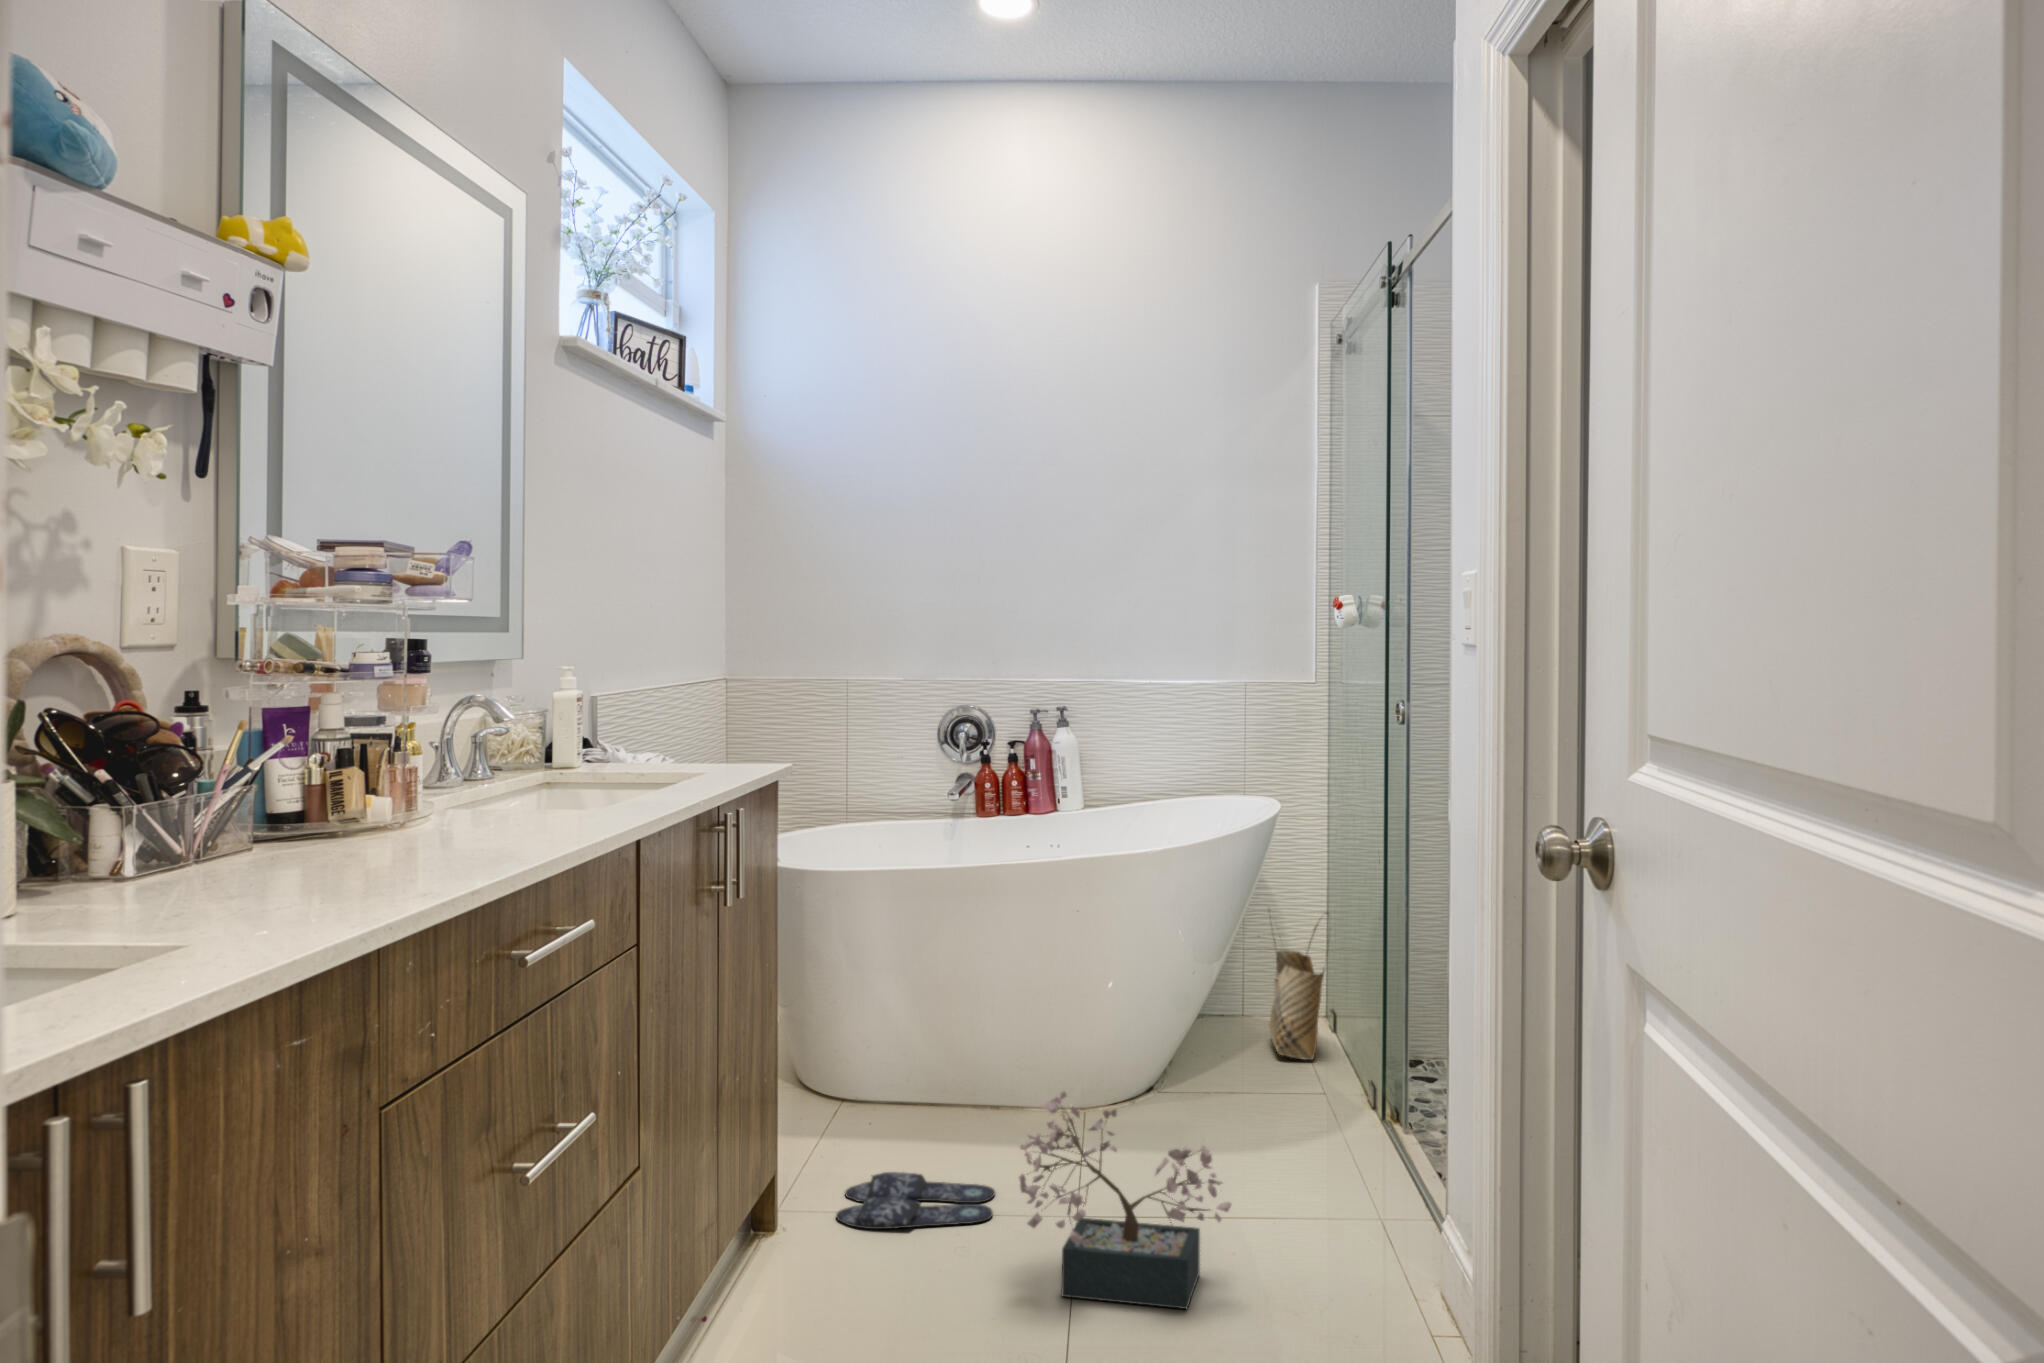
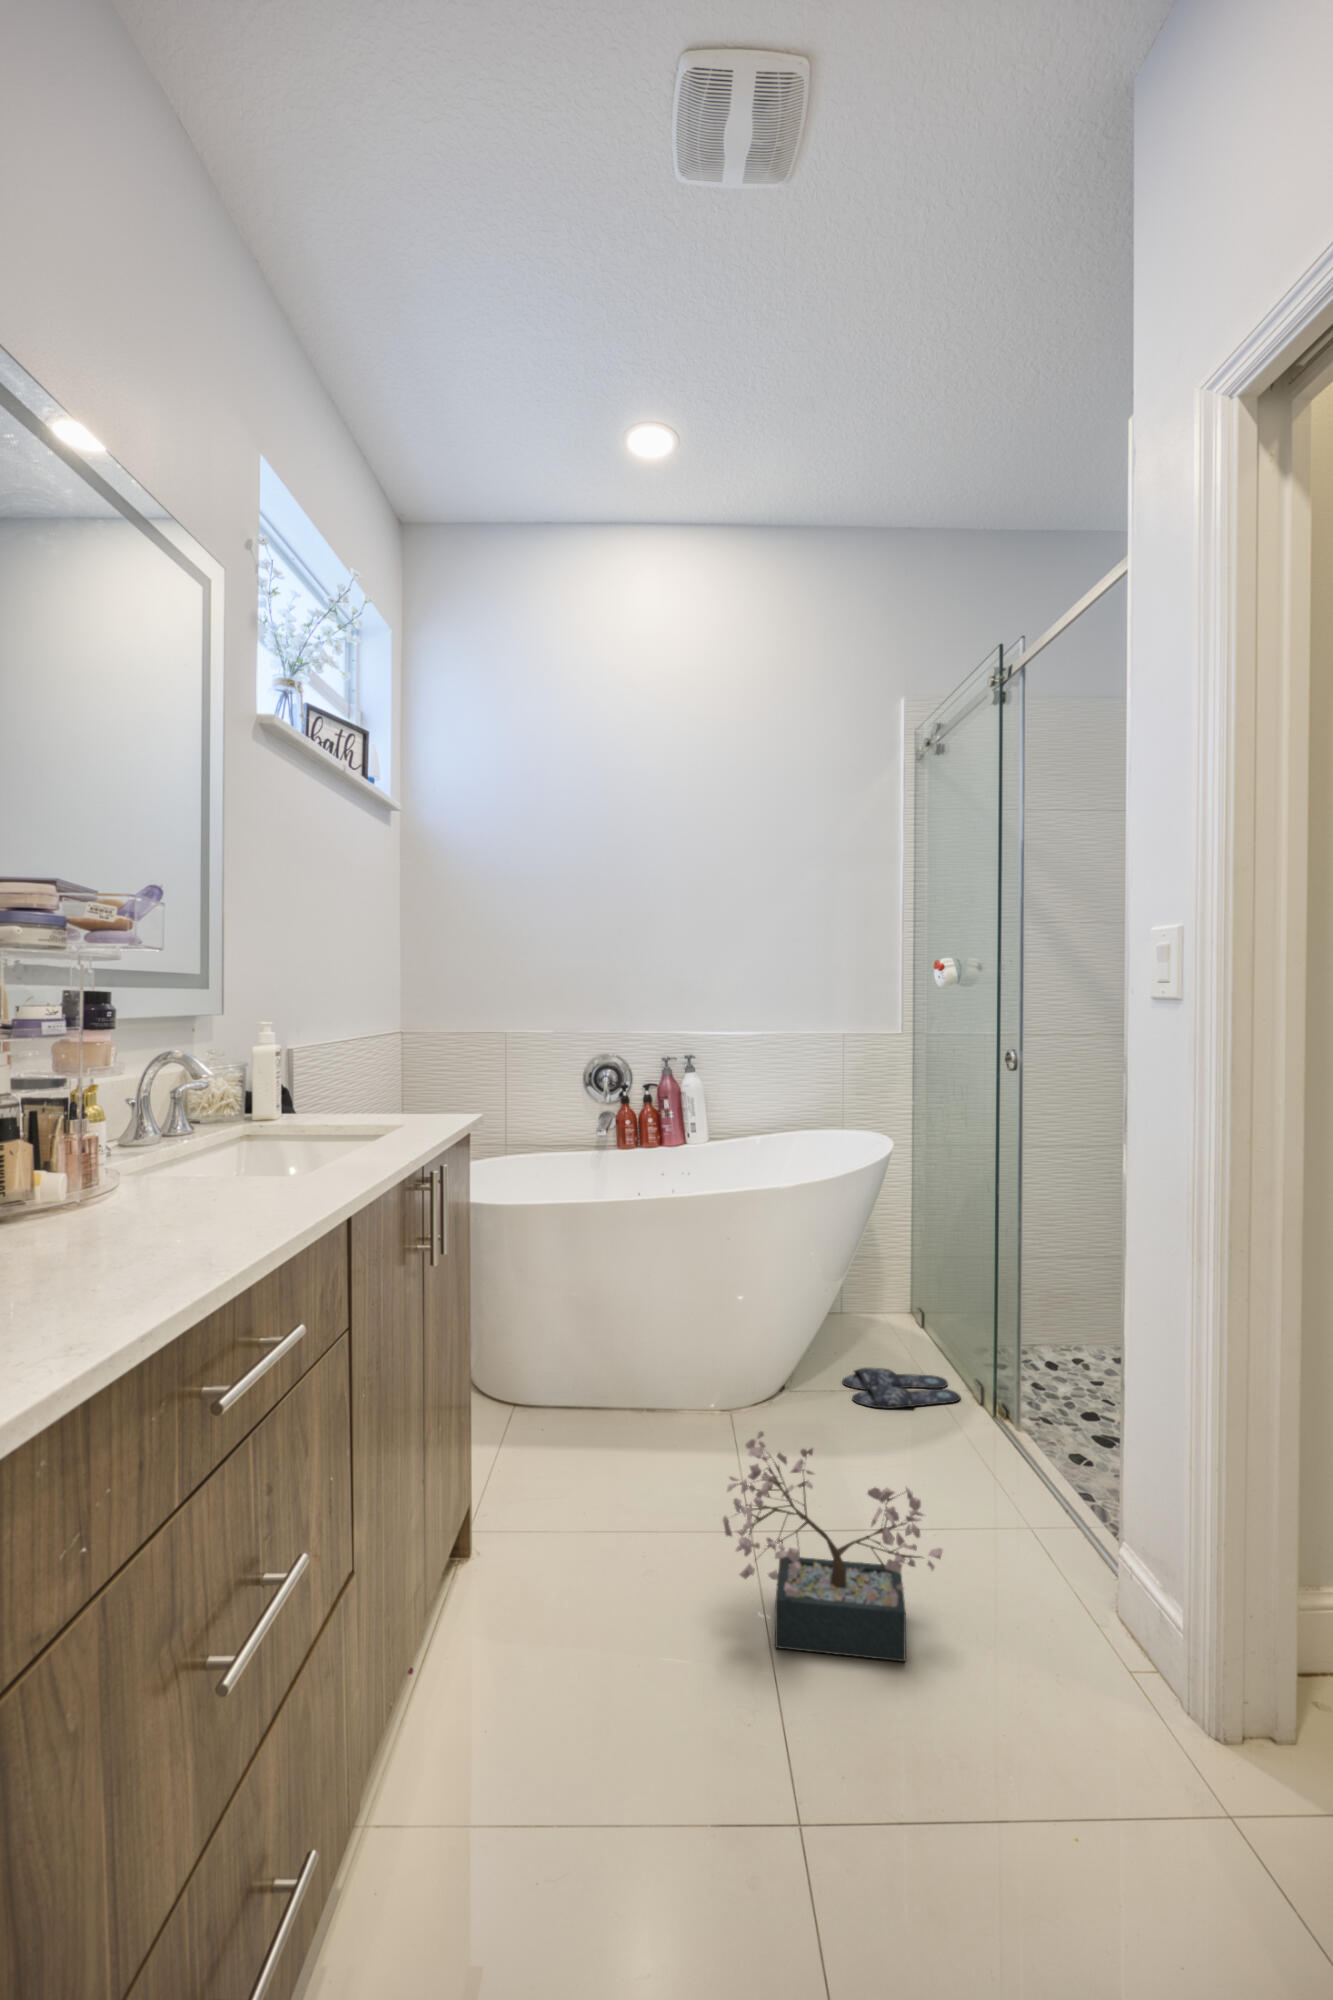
woven basket: present [1269,911,1328,1060] -> none [866,1222,922,1352]
slippers: present [836,1172,995,1229] -> present [842,1367,961,1408]

